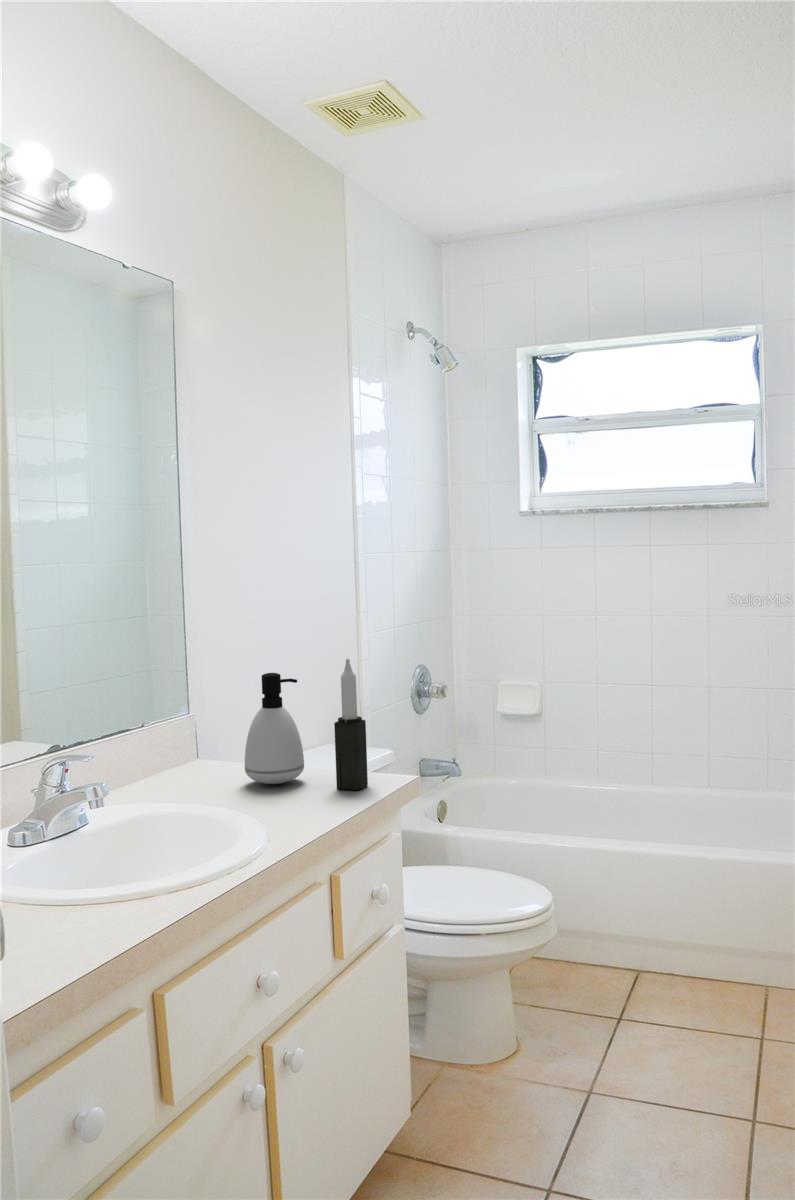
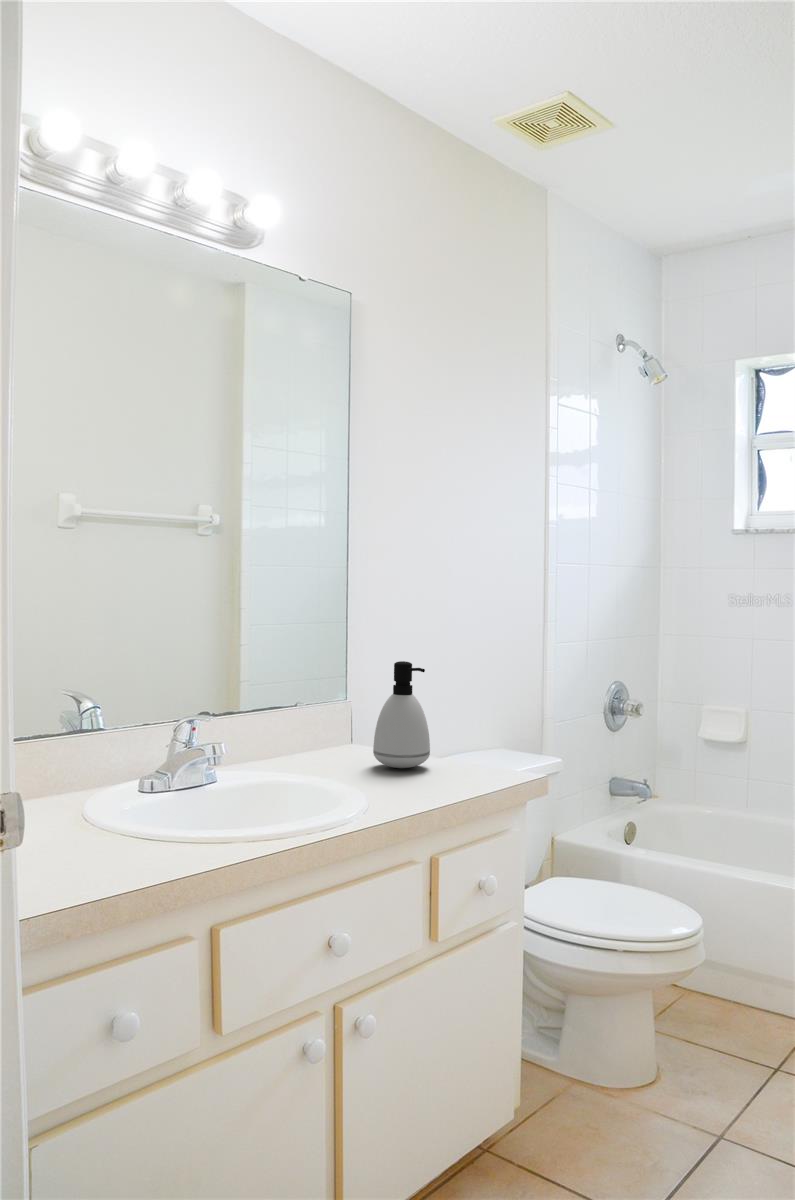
candle: present [334,658,368,790] -> none [454,652,486,782]

